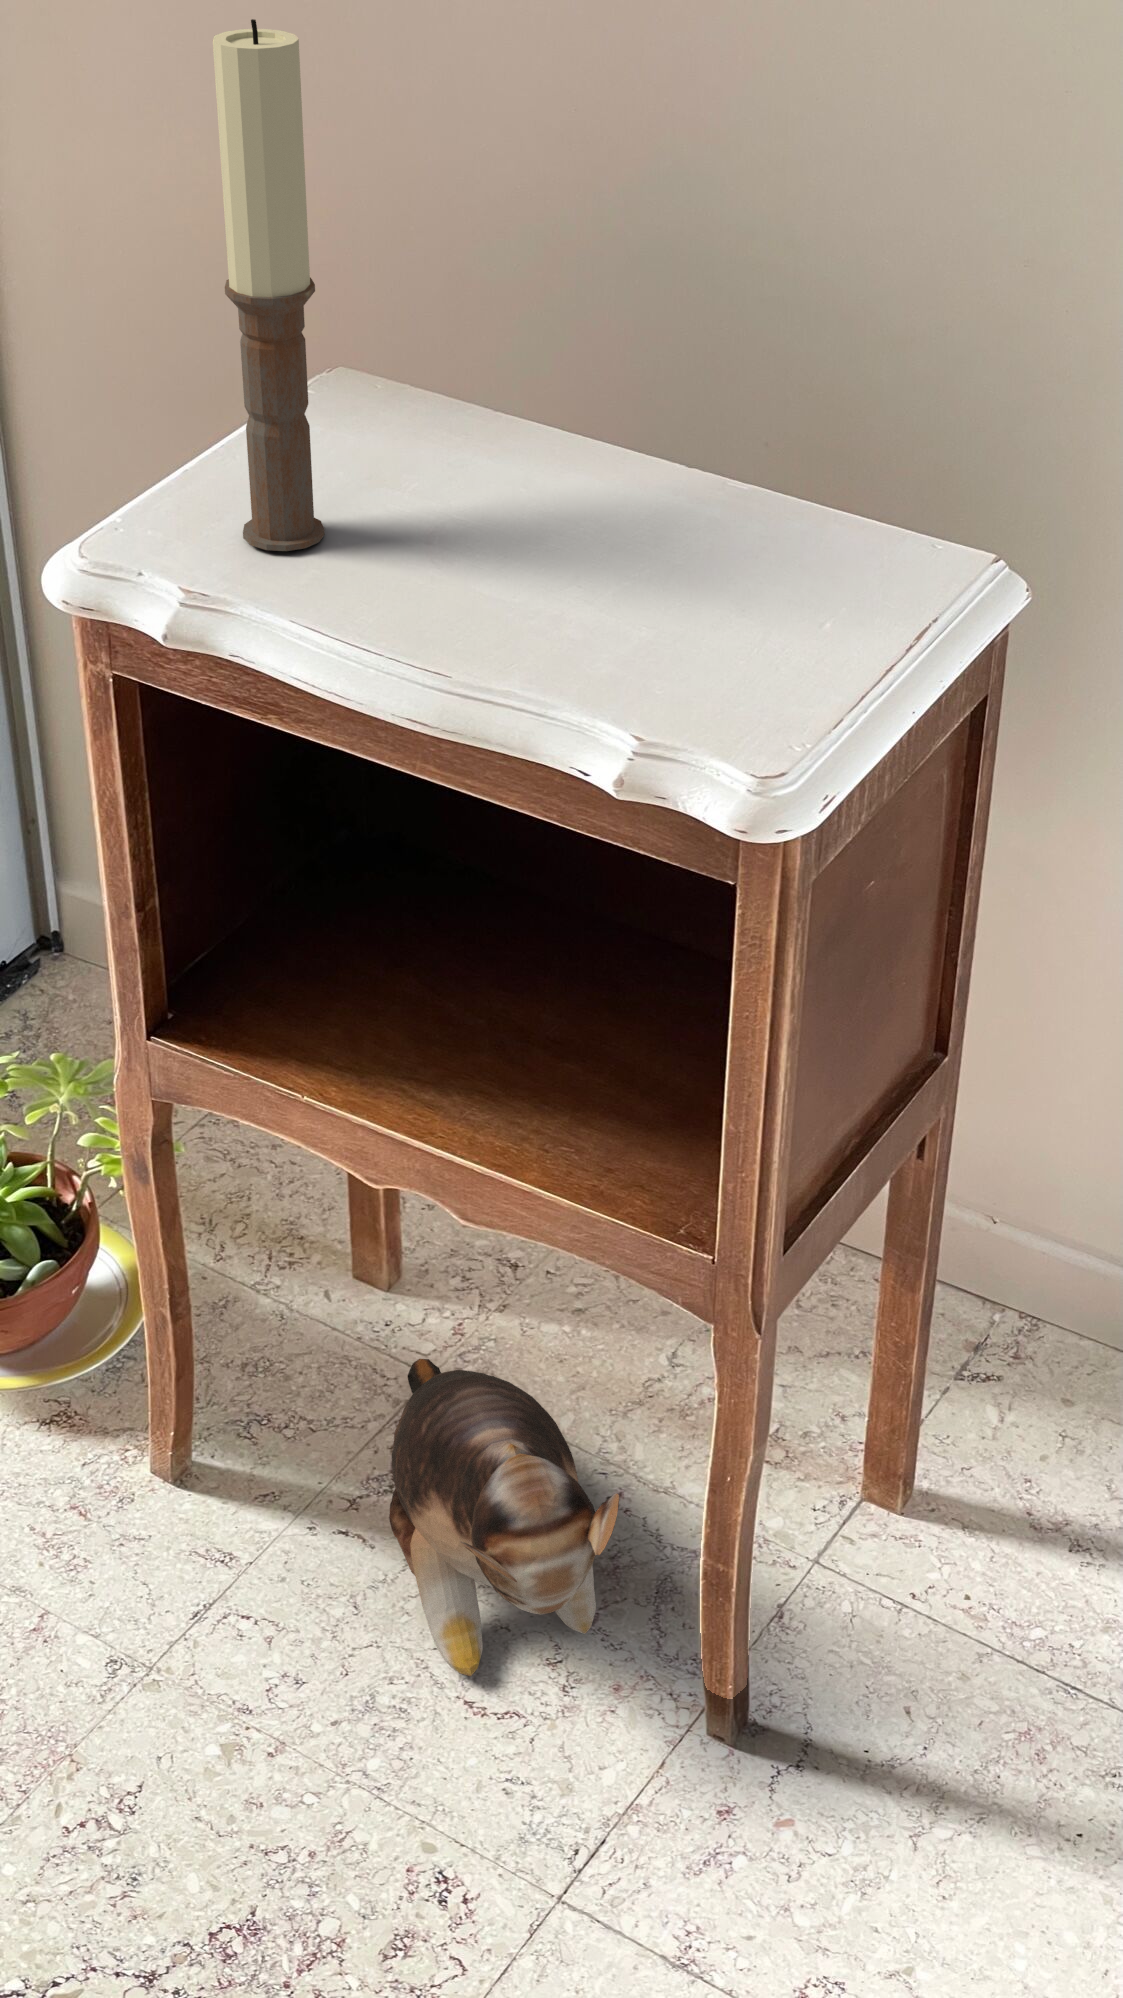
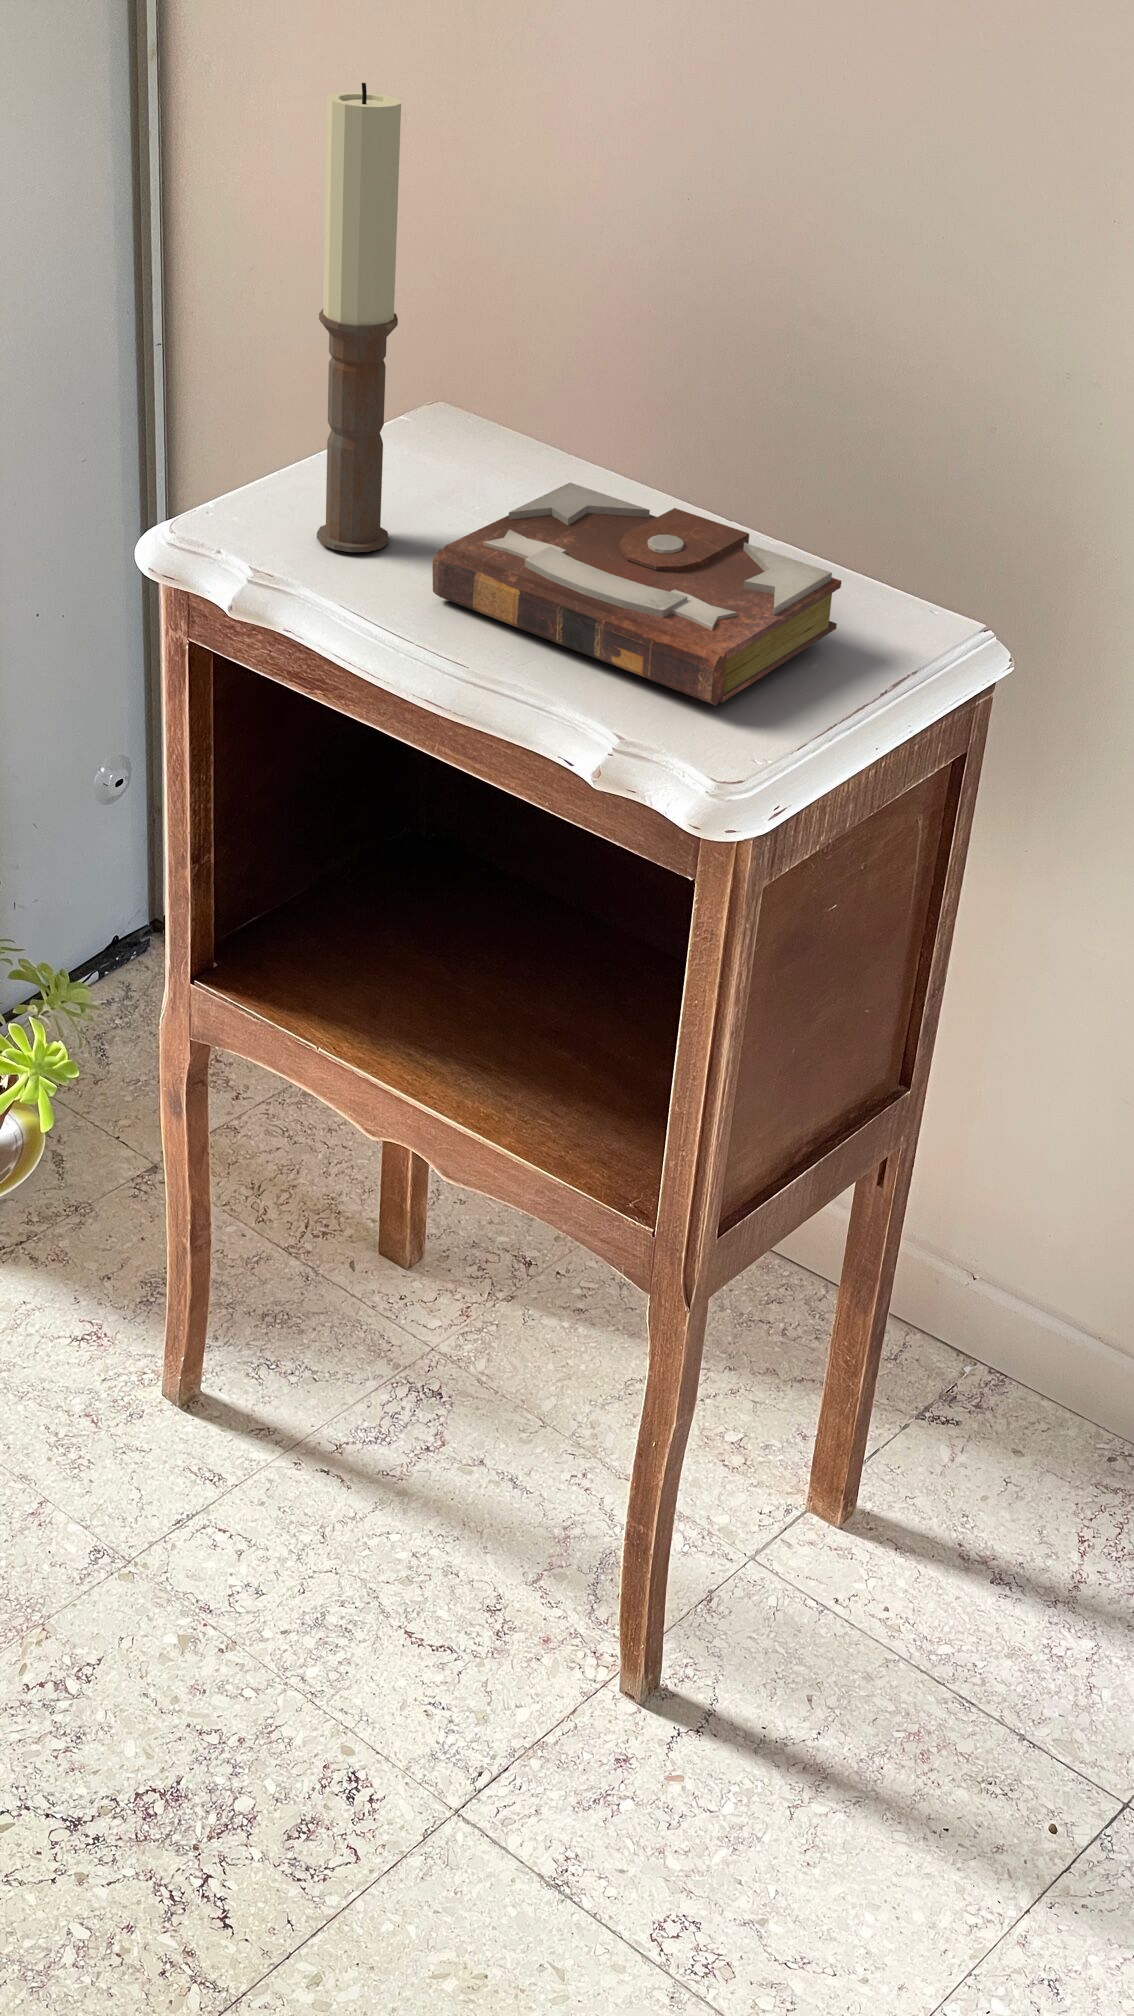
book: none [389,444,850,692] -> present [432,483,842,705]
plush toy: present [389,1359,619,1676] -> none [367,1328,555,1607]

